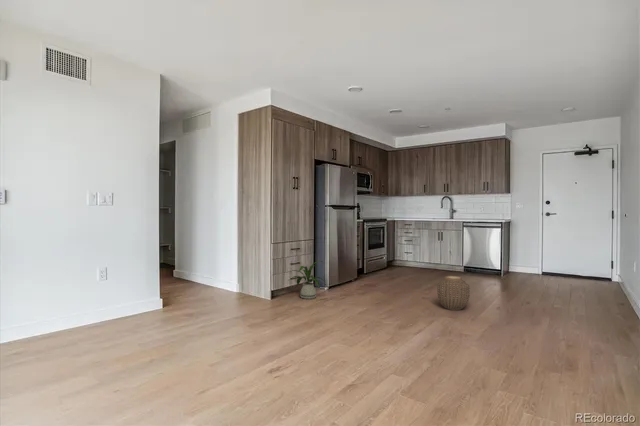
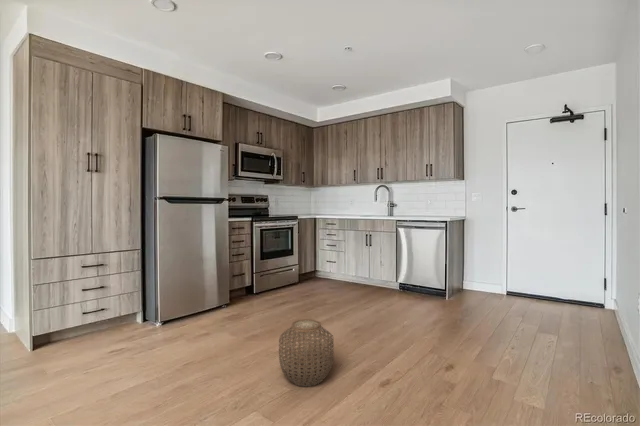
house plant: present [291,261,324,299] -> none [56,289,128,353]

